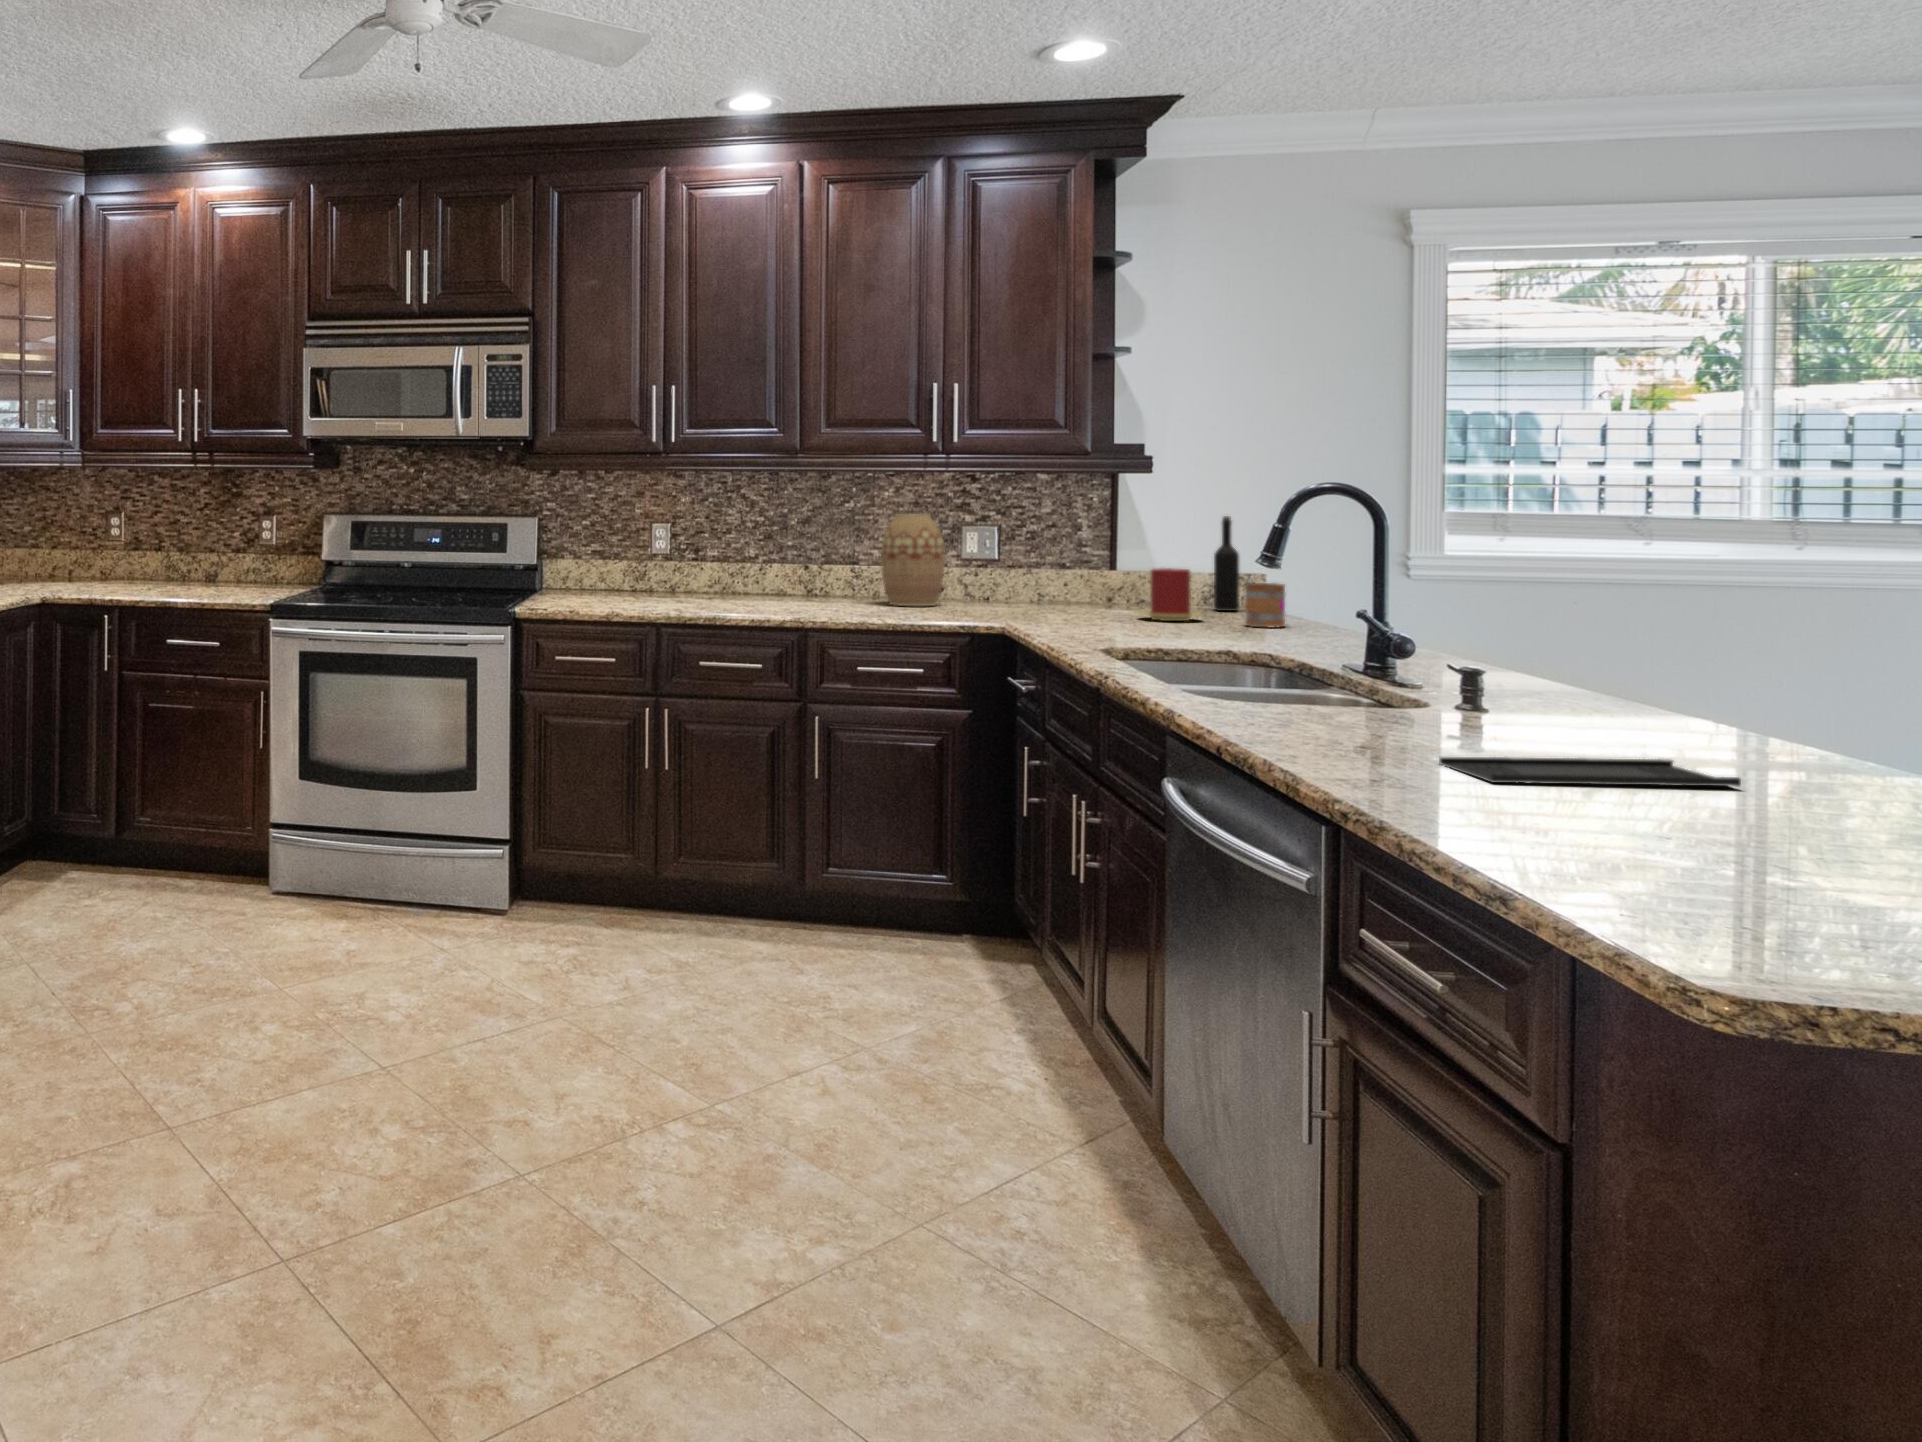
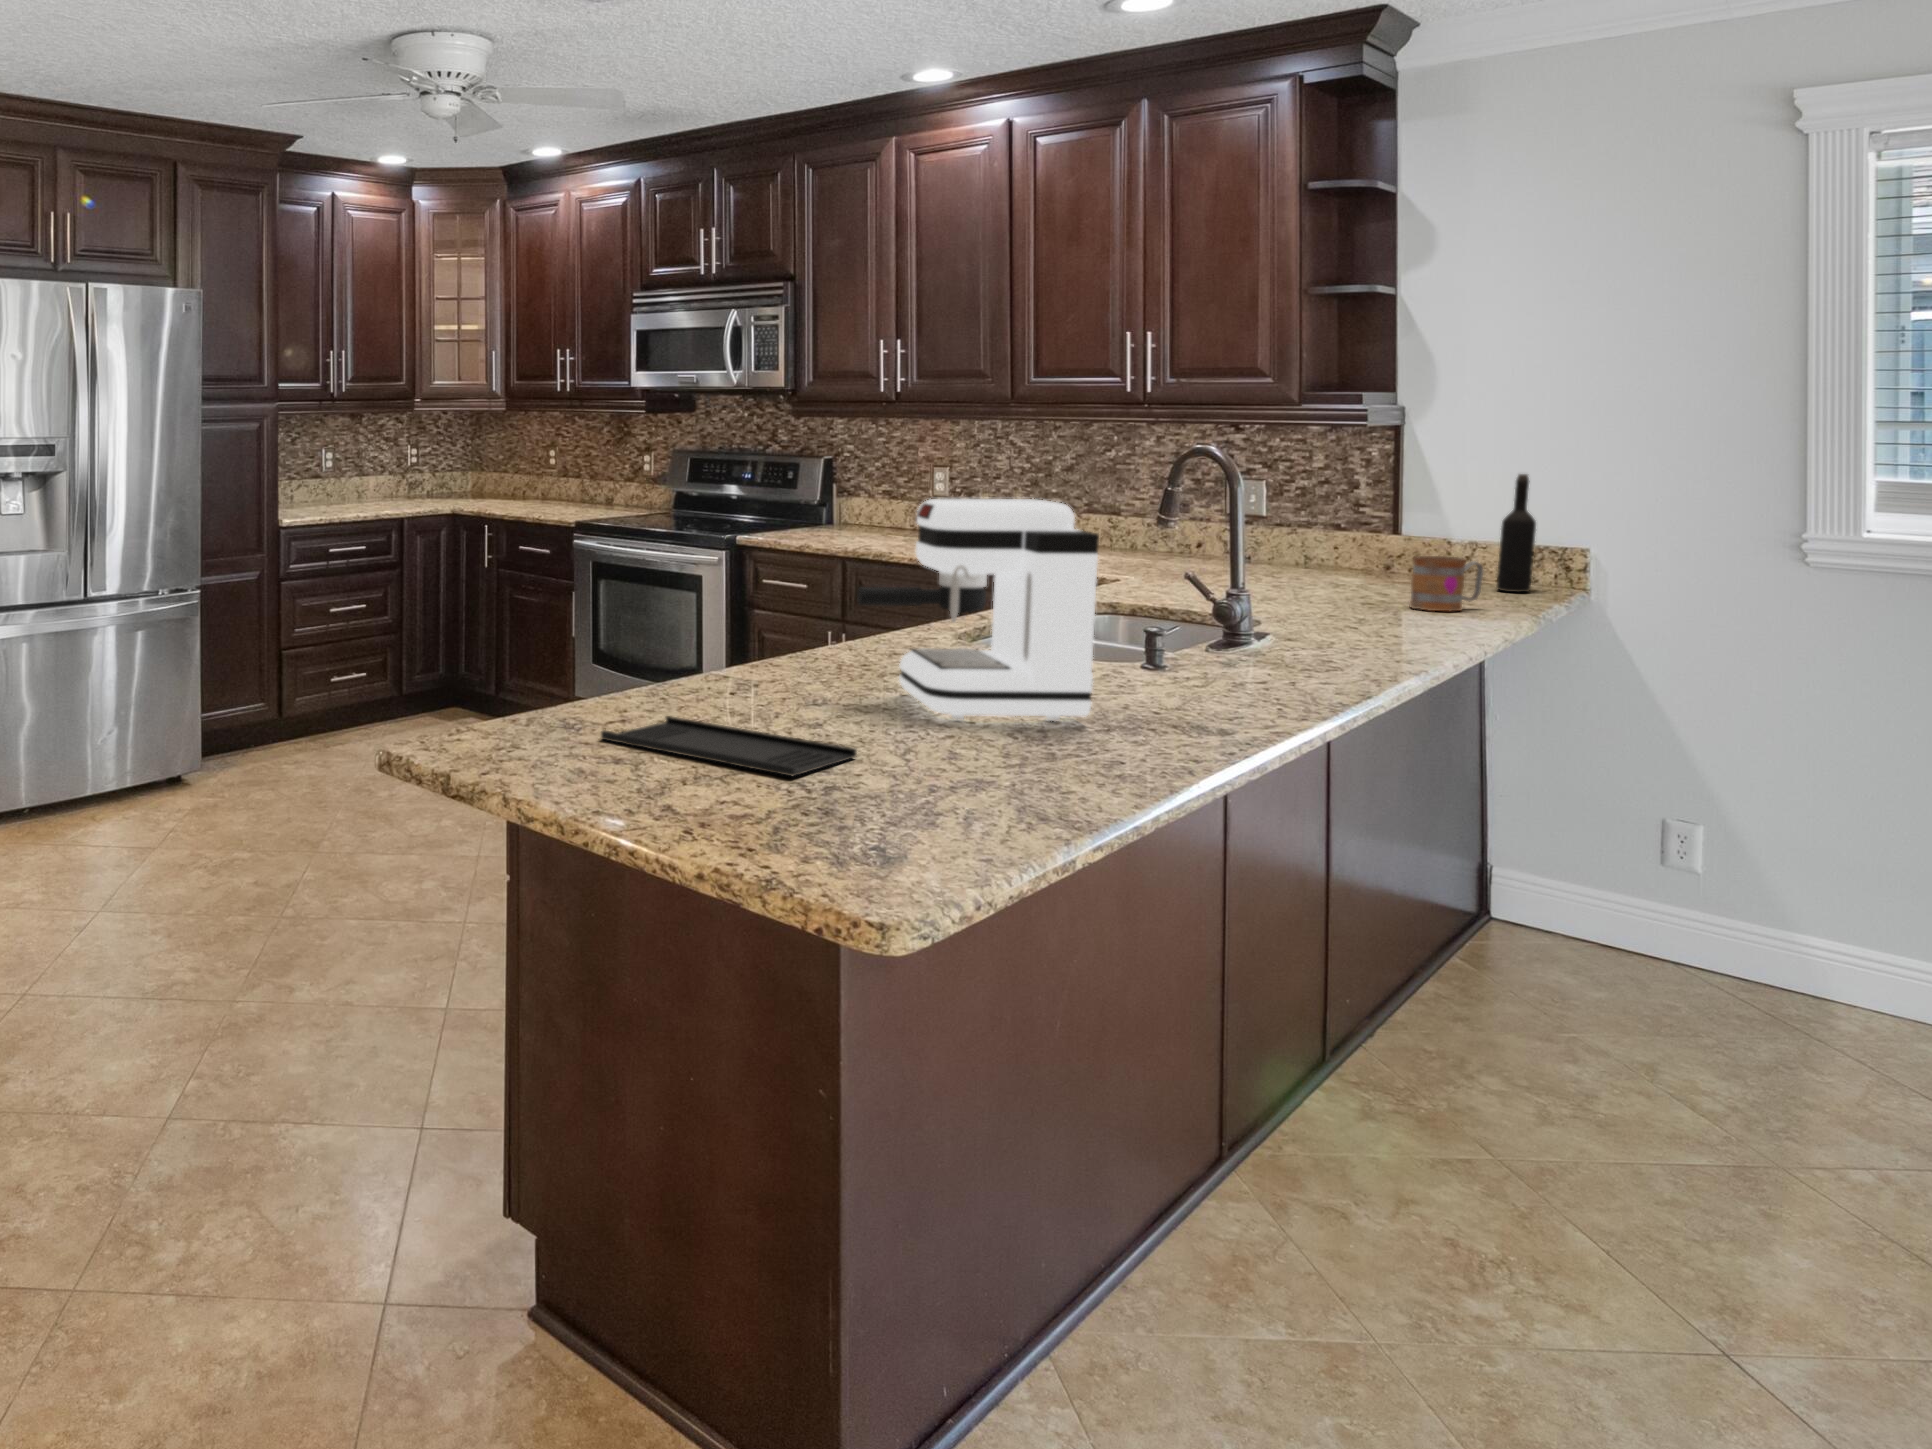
vase: present [881,514,945,606] -> none [1117,462,1189,563]
coffee maker: none [1405,537,1614,733] -> present [857,499,1099,721]
candle: present [1140,568,1202,621] -> none [1318,533,1400,596]

